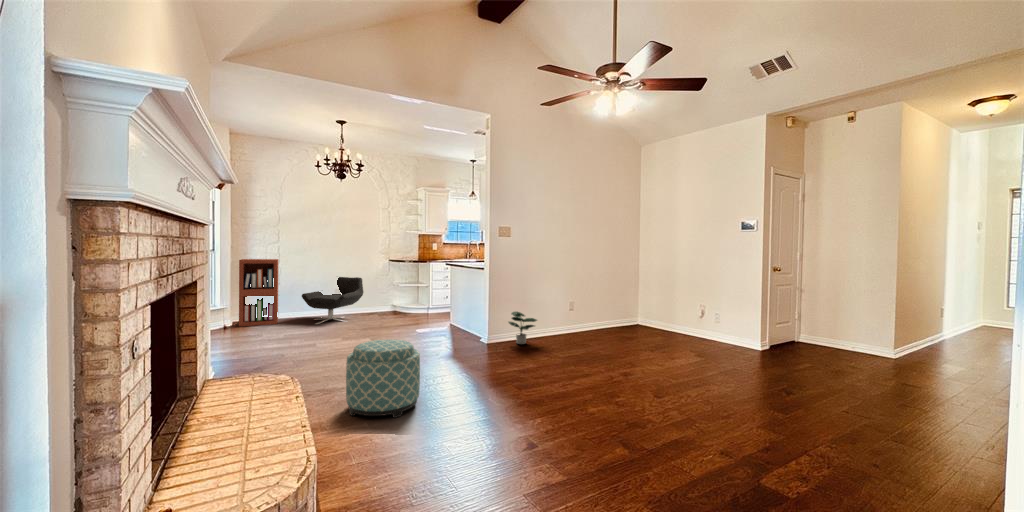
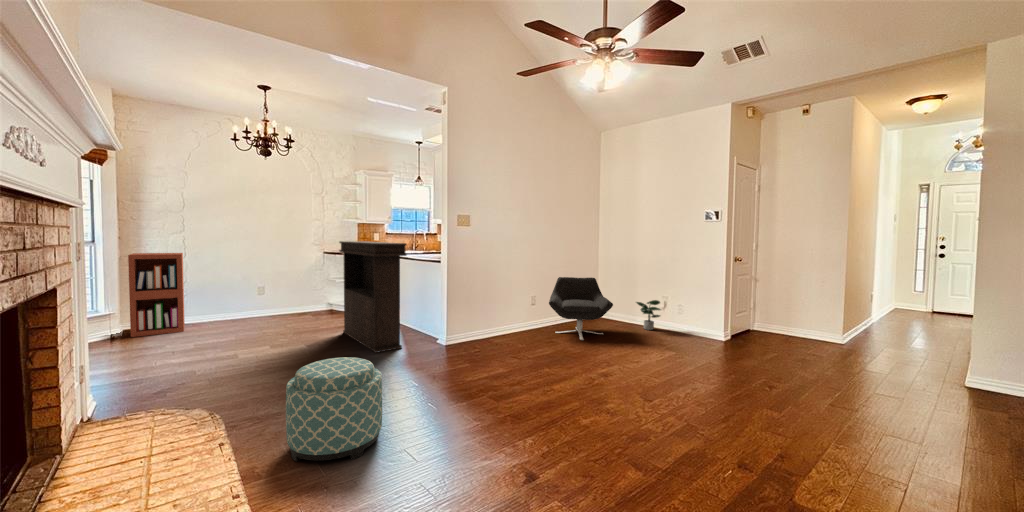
console table: none [400,250,454,346] -> present [339,241,407,353]
lounge chair: present [302,277,363,324] -> present [549,277,613,340]
potted plant: present [508,312,537,344] -> present [636,300,661,330]

